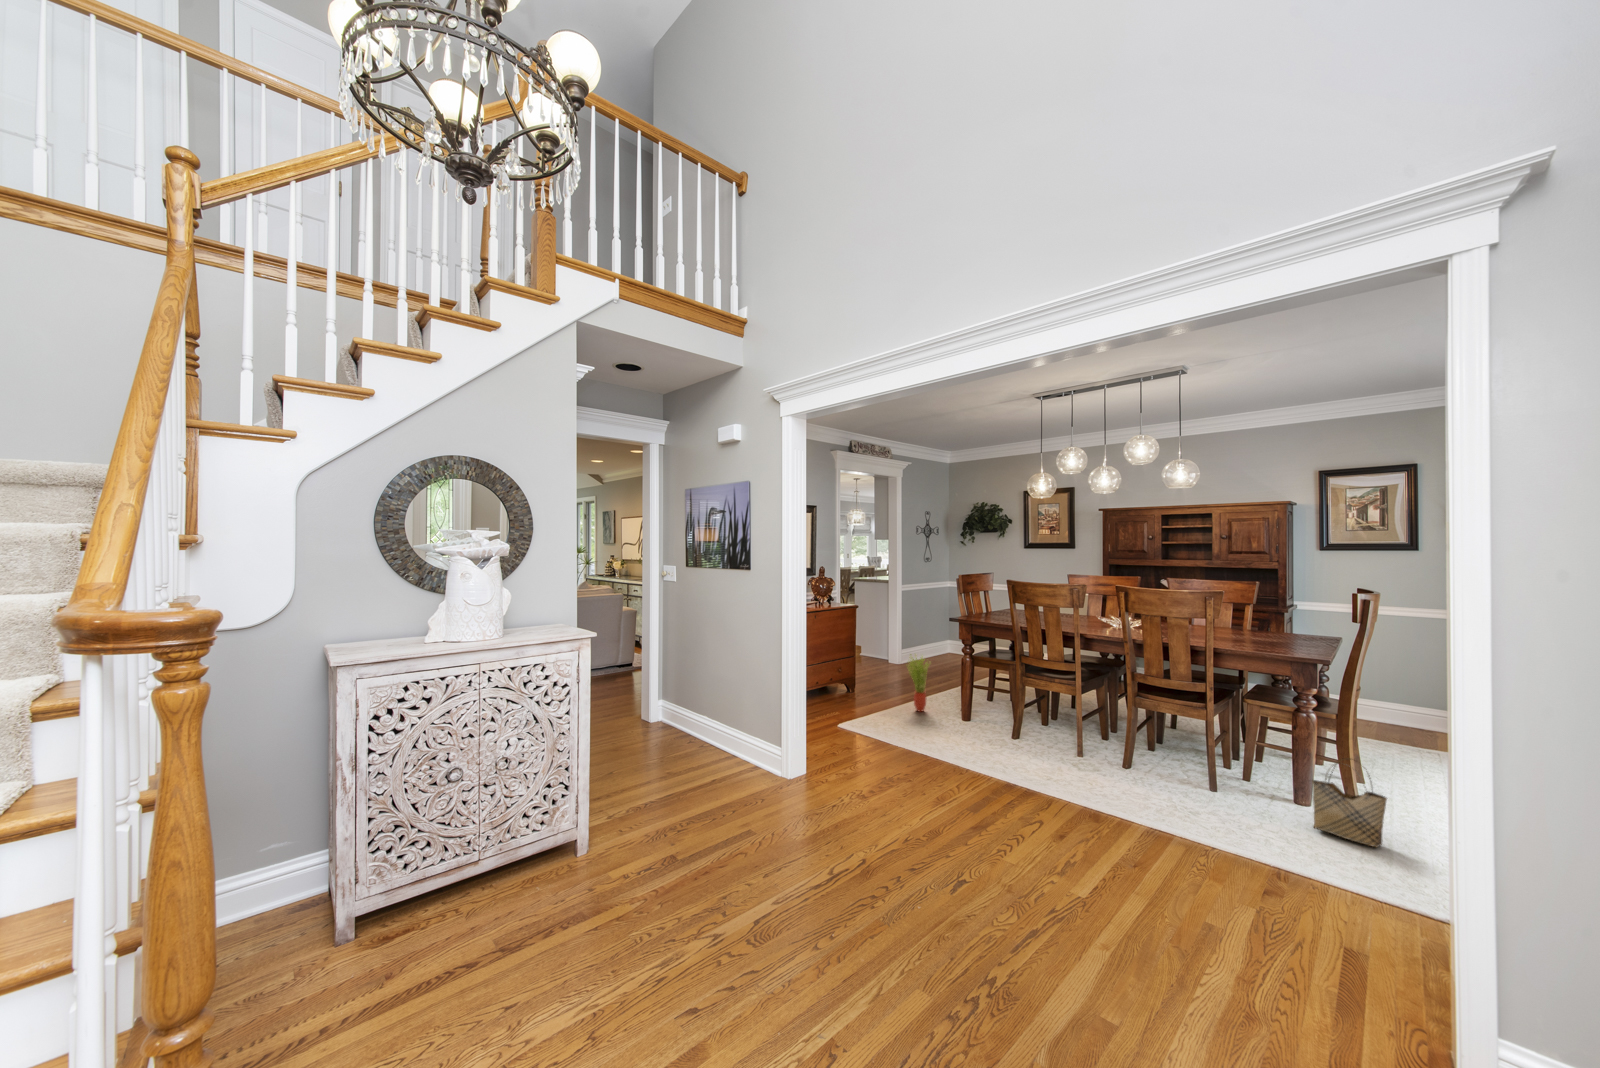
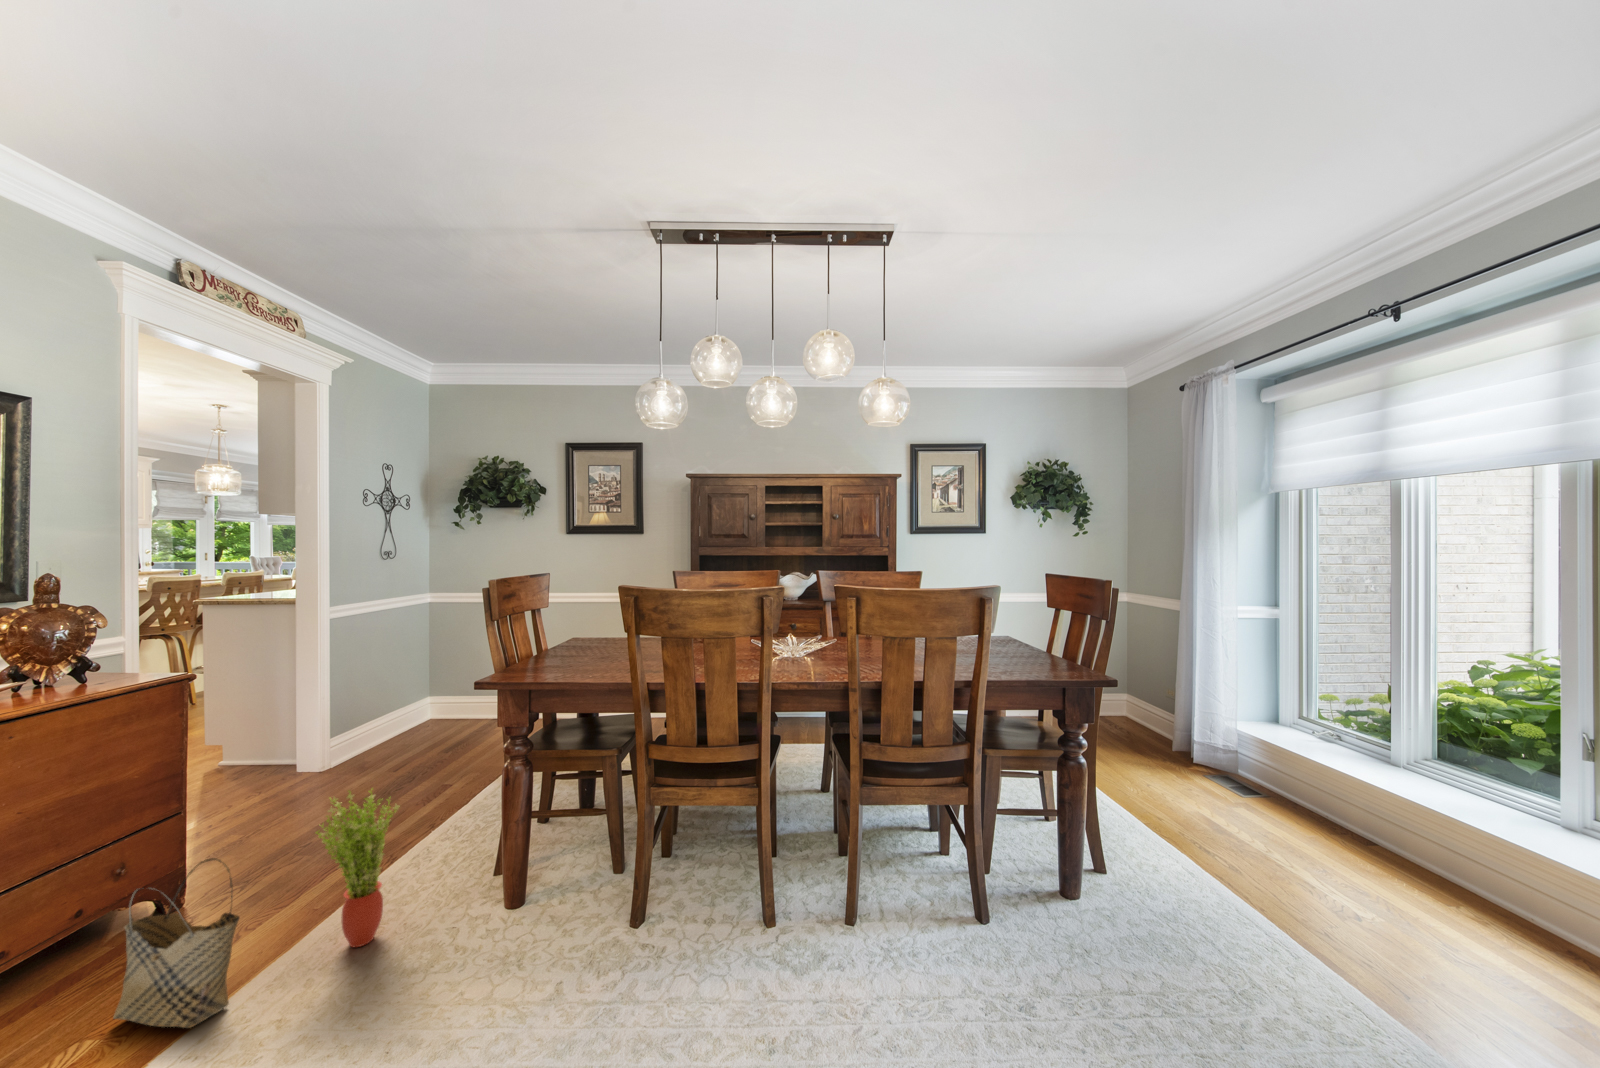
woven basket: present [1312,758,1387,847] -> present [113,858,239,1028]

